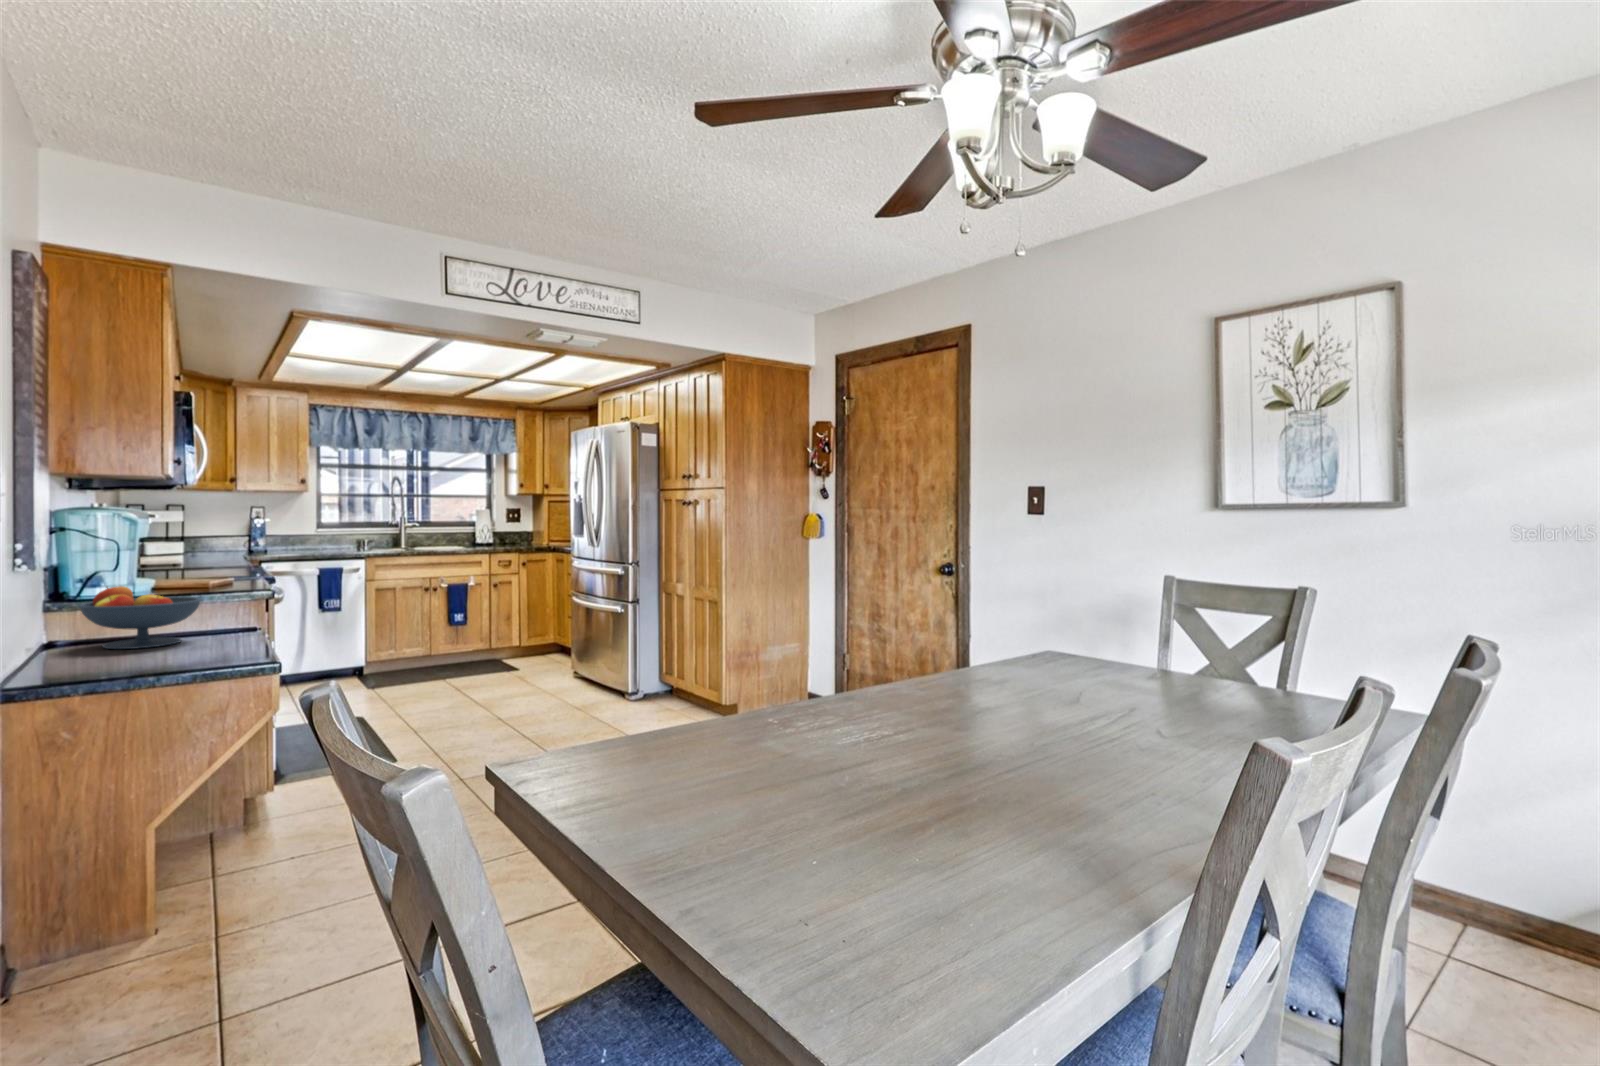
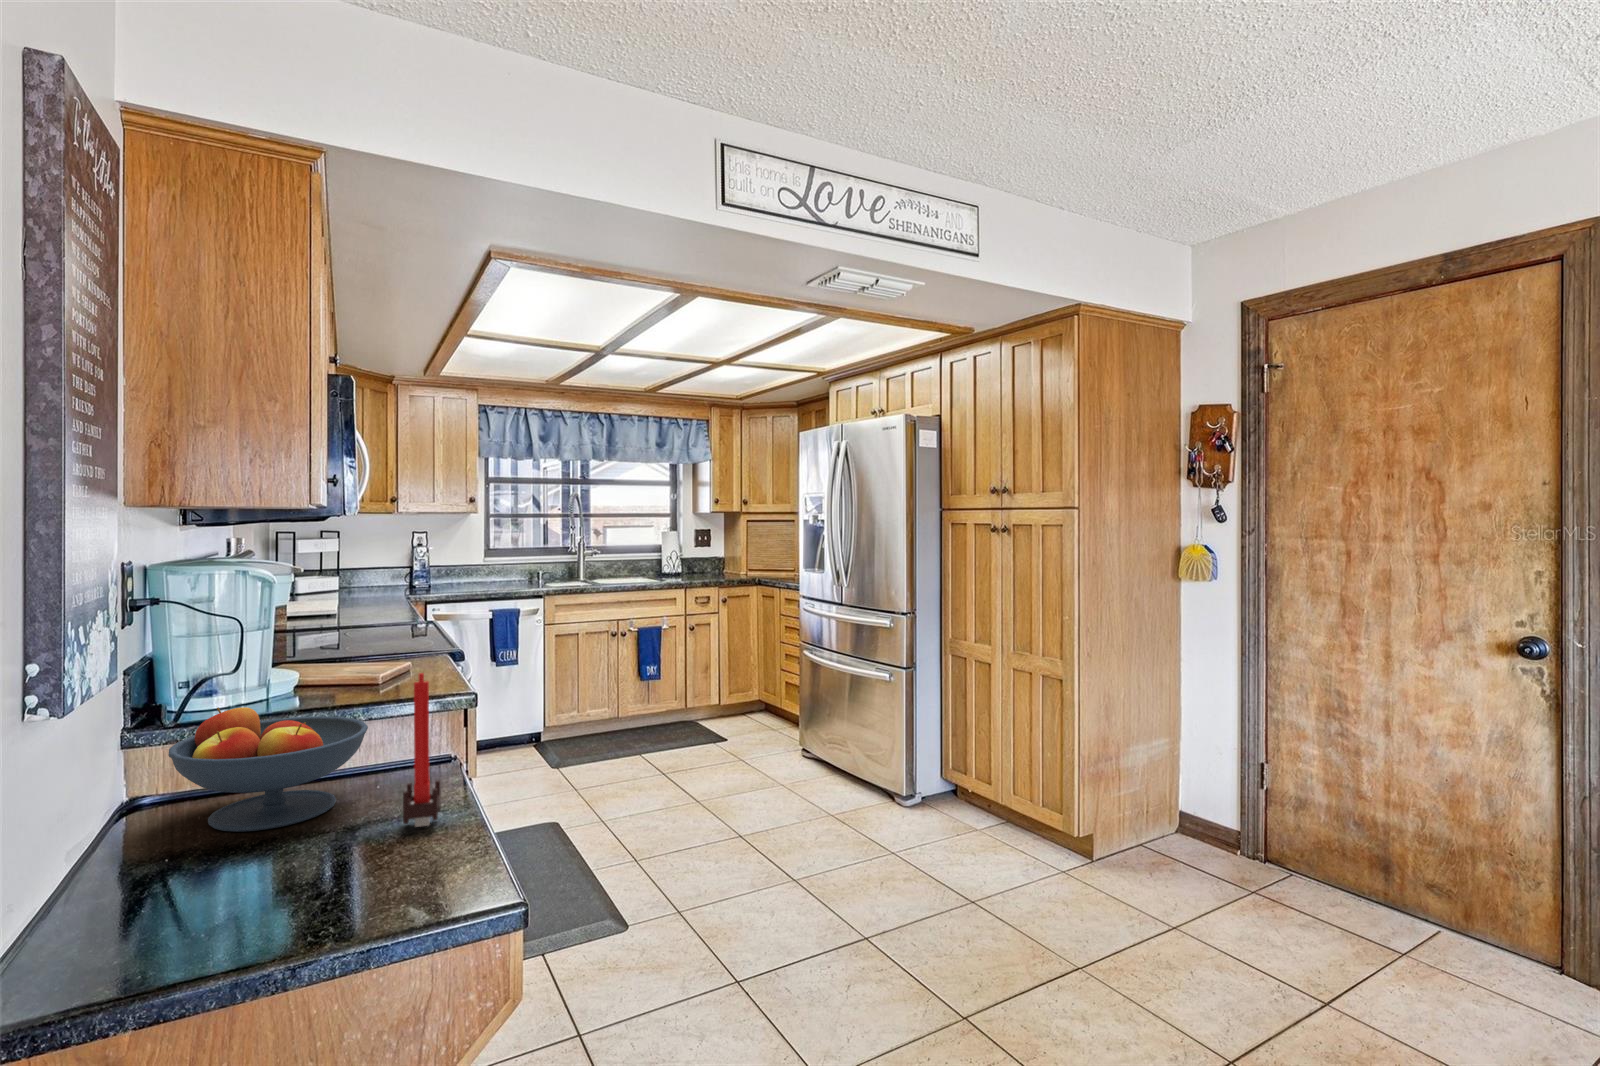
candle: none [221,563,245,646] -> present [403,673,441,827]

